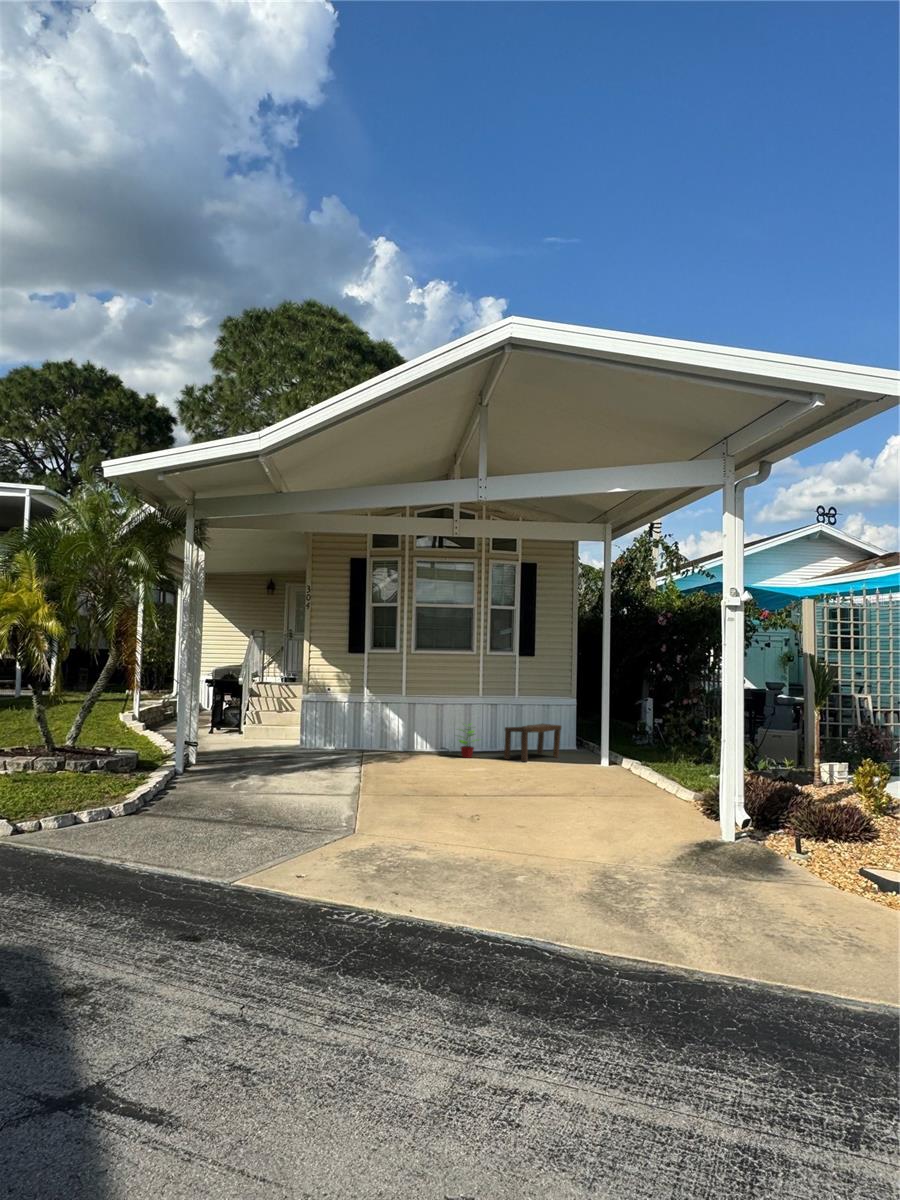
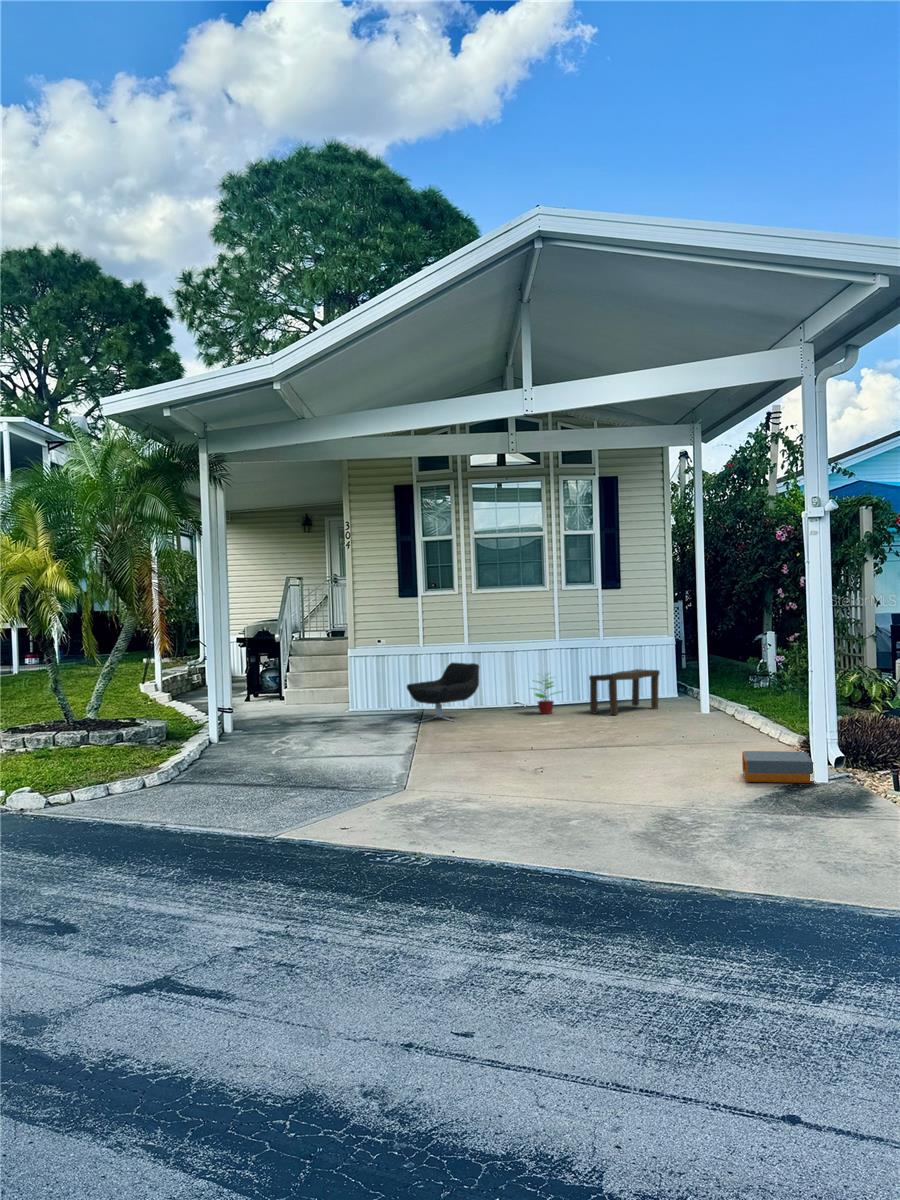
lounge chair: none [351,710,414,761] -> present [407,663,479,721]
storage box: none [652,806,719,840] -> present [742,751,814,783]

